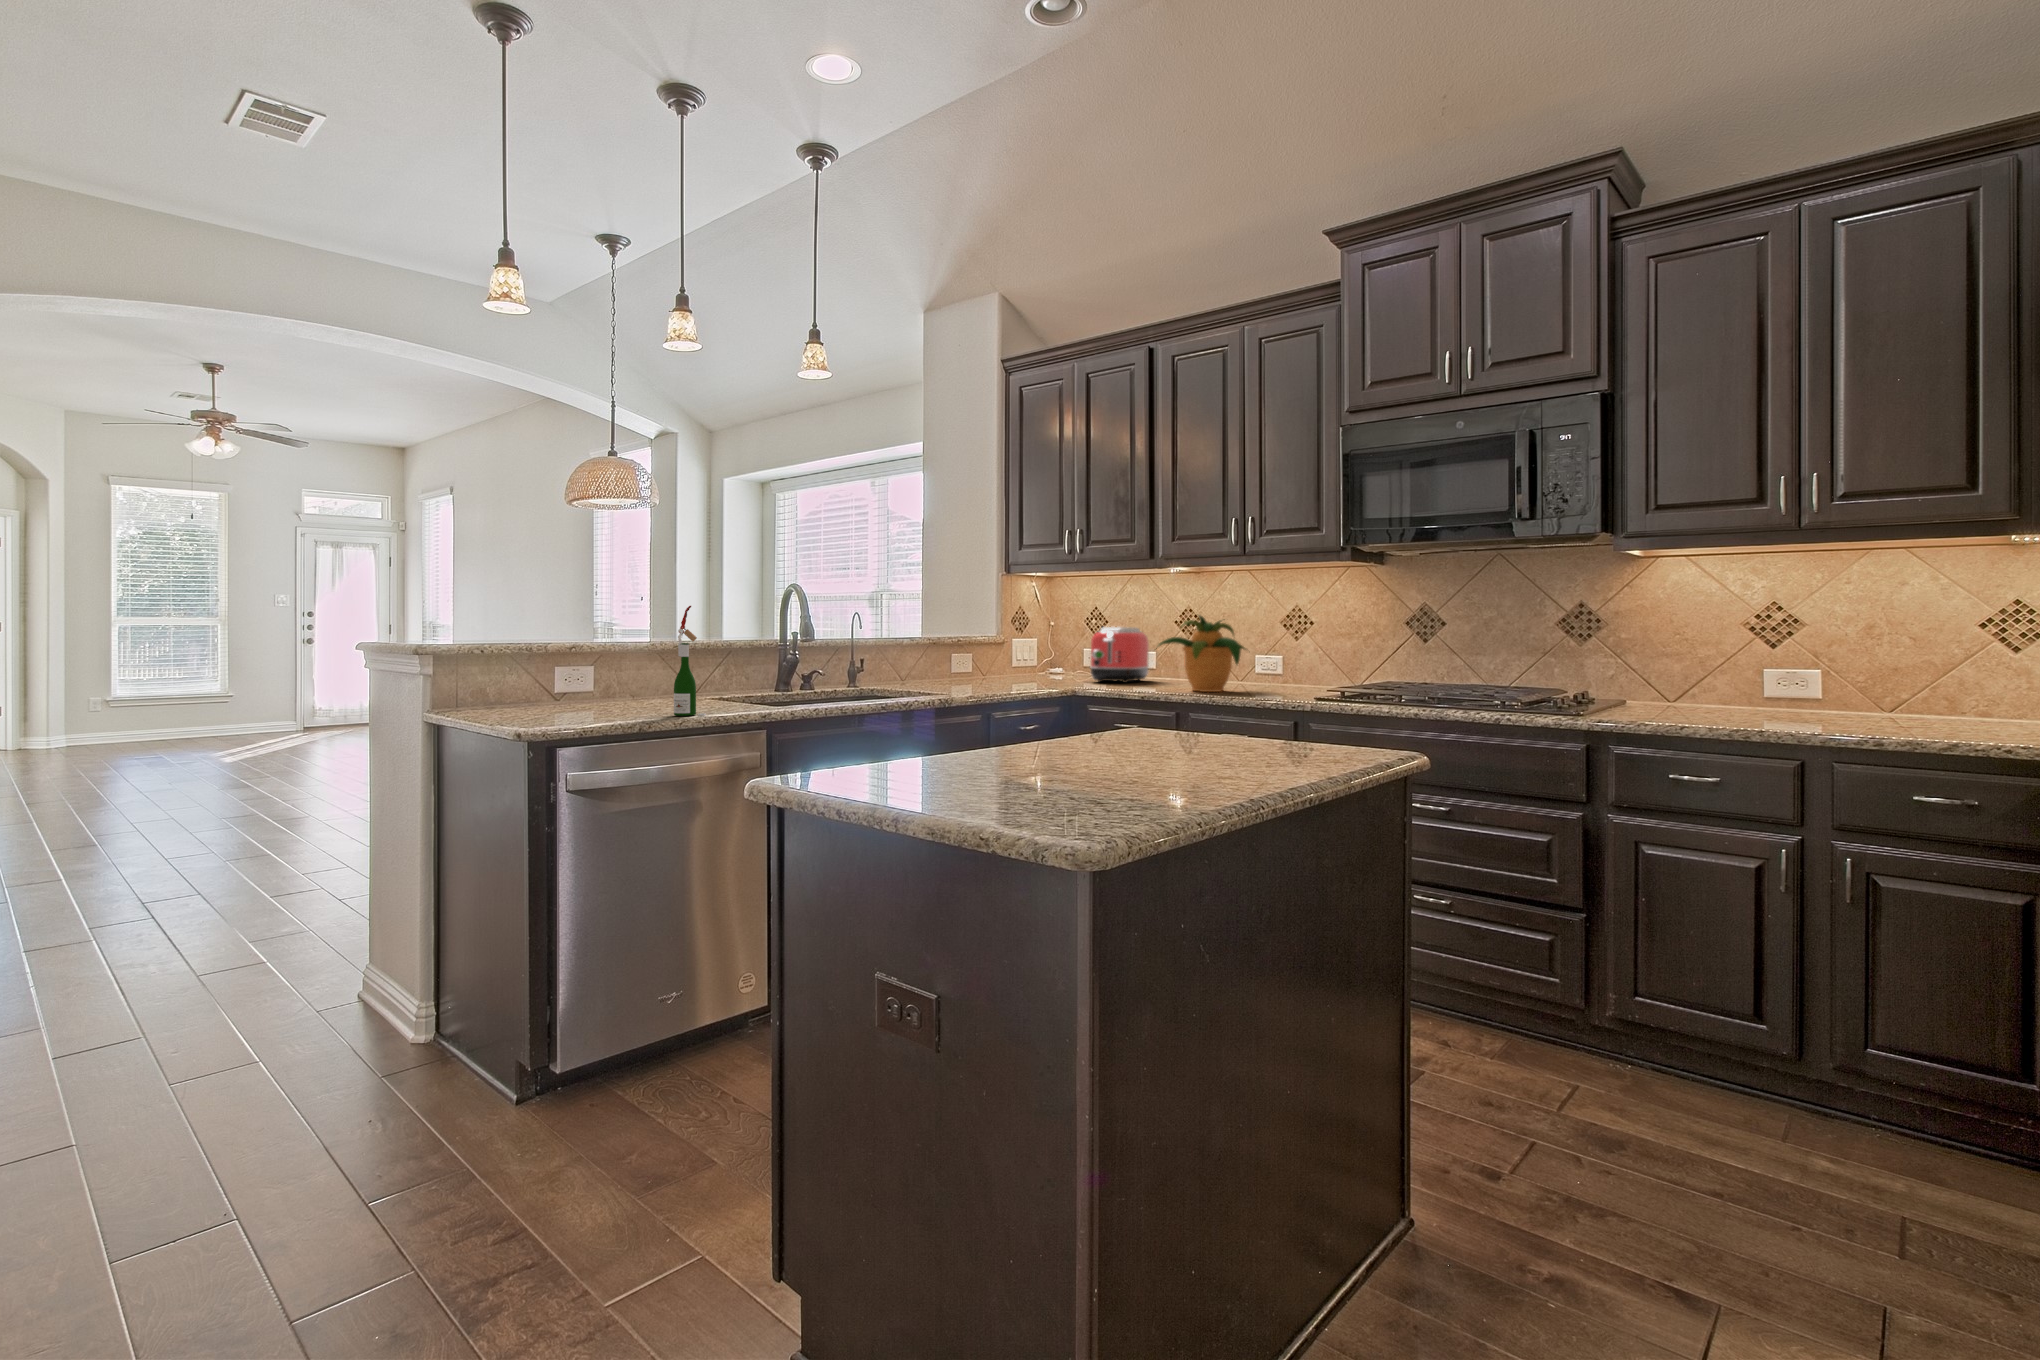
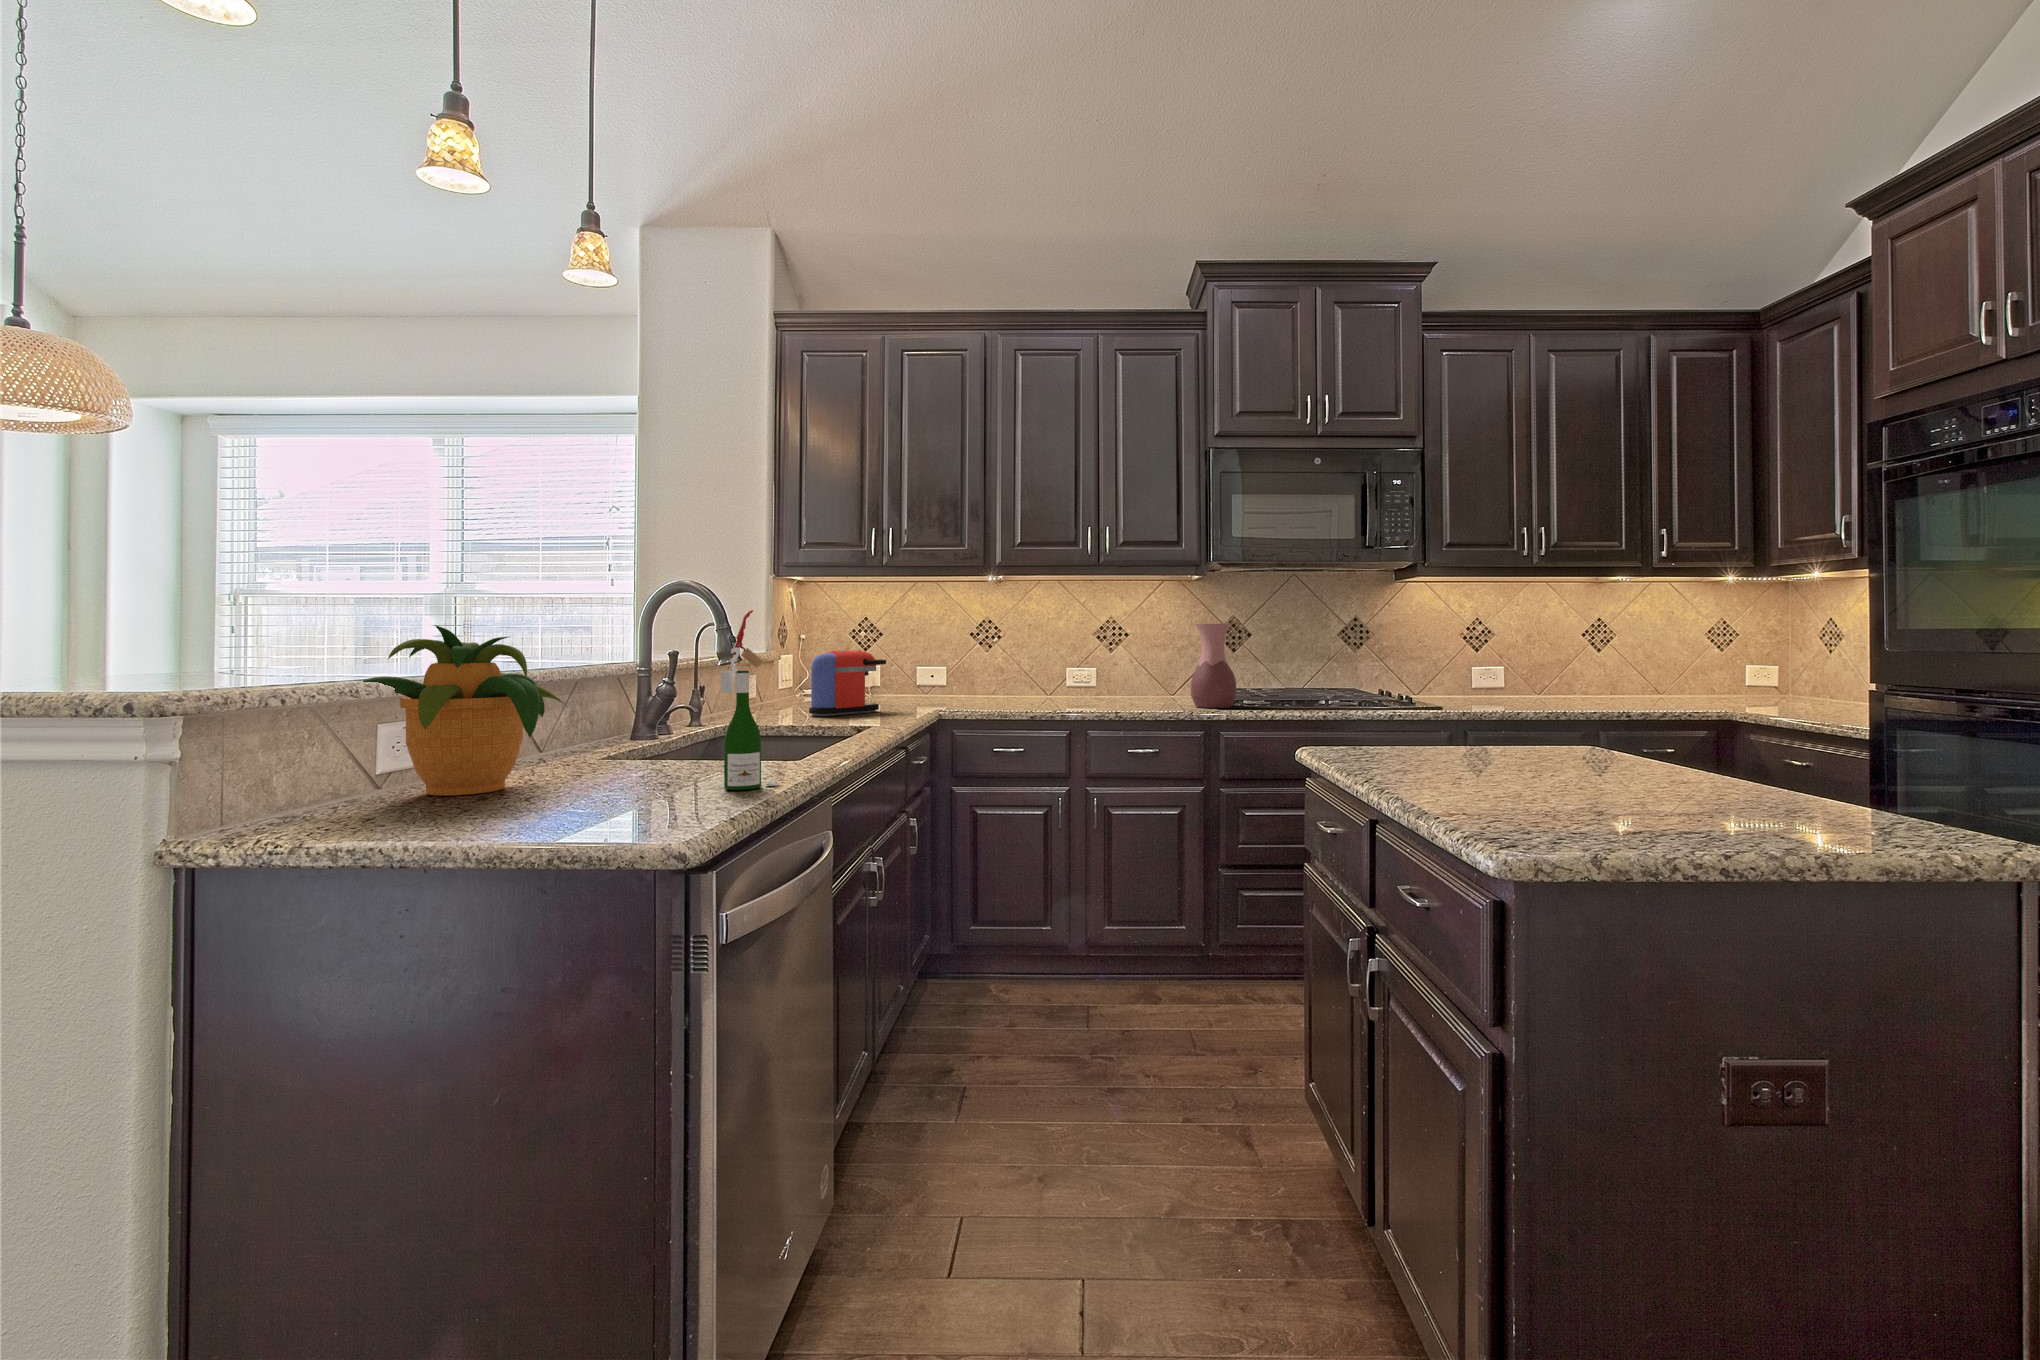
vase: none [1271,612,1319,699] -> present [1191,624,1237,708]
potted plant: present [1156,615,1245,692] -> present [363,625,564,795]
toaster: present [1090,627,1149,683] -> none [915,641,978,703]
coffee maker: none [962,634,1034,686] -> present [809,650,886,716]

